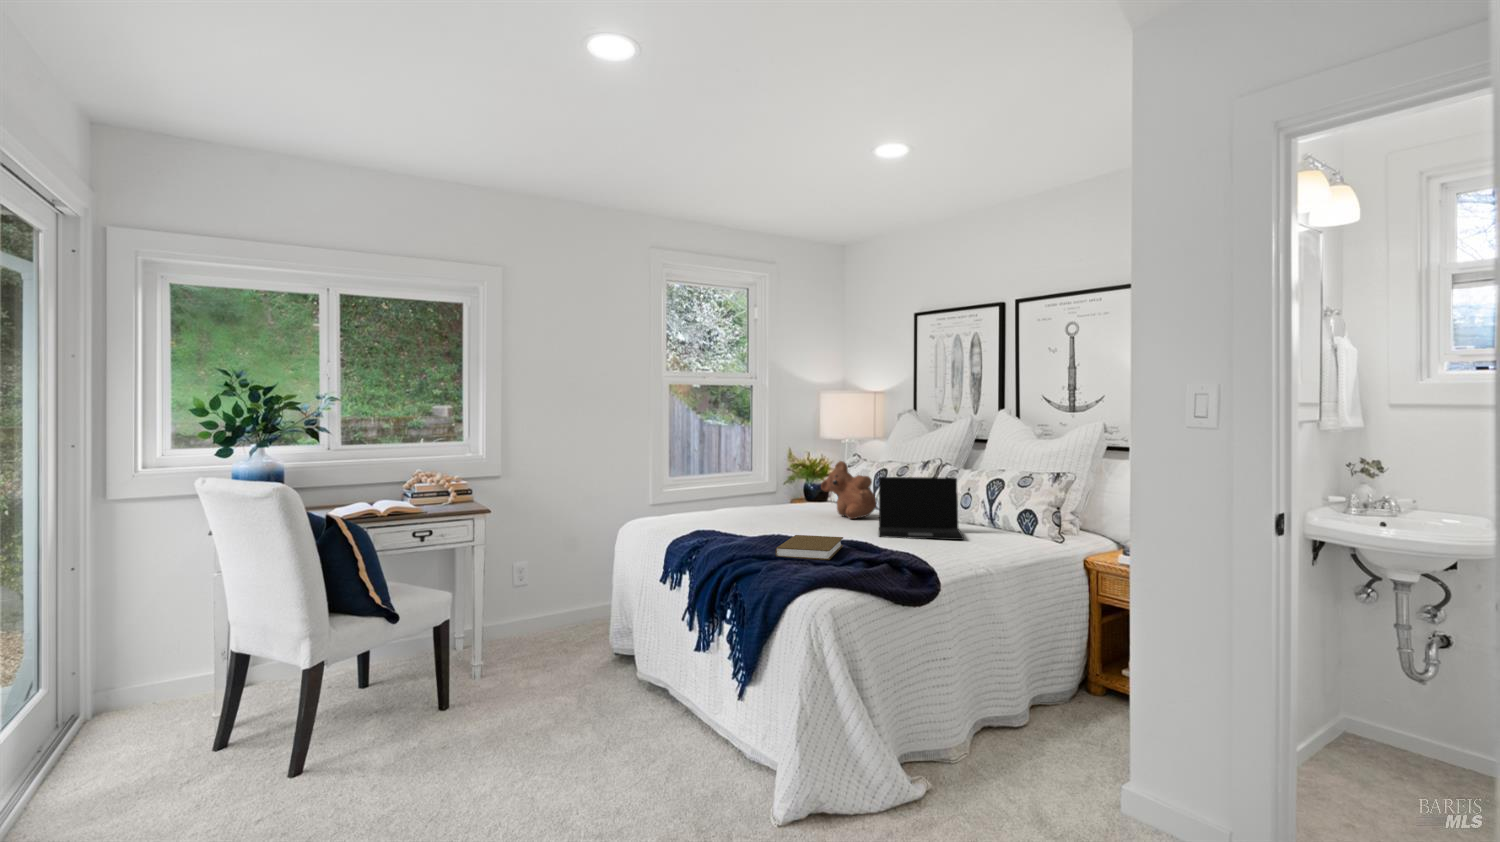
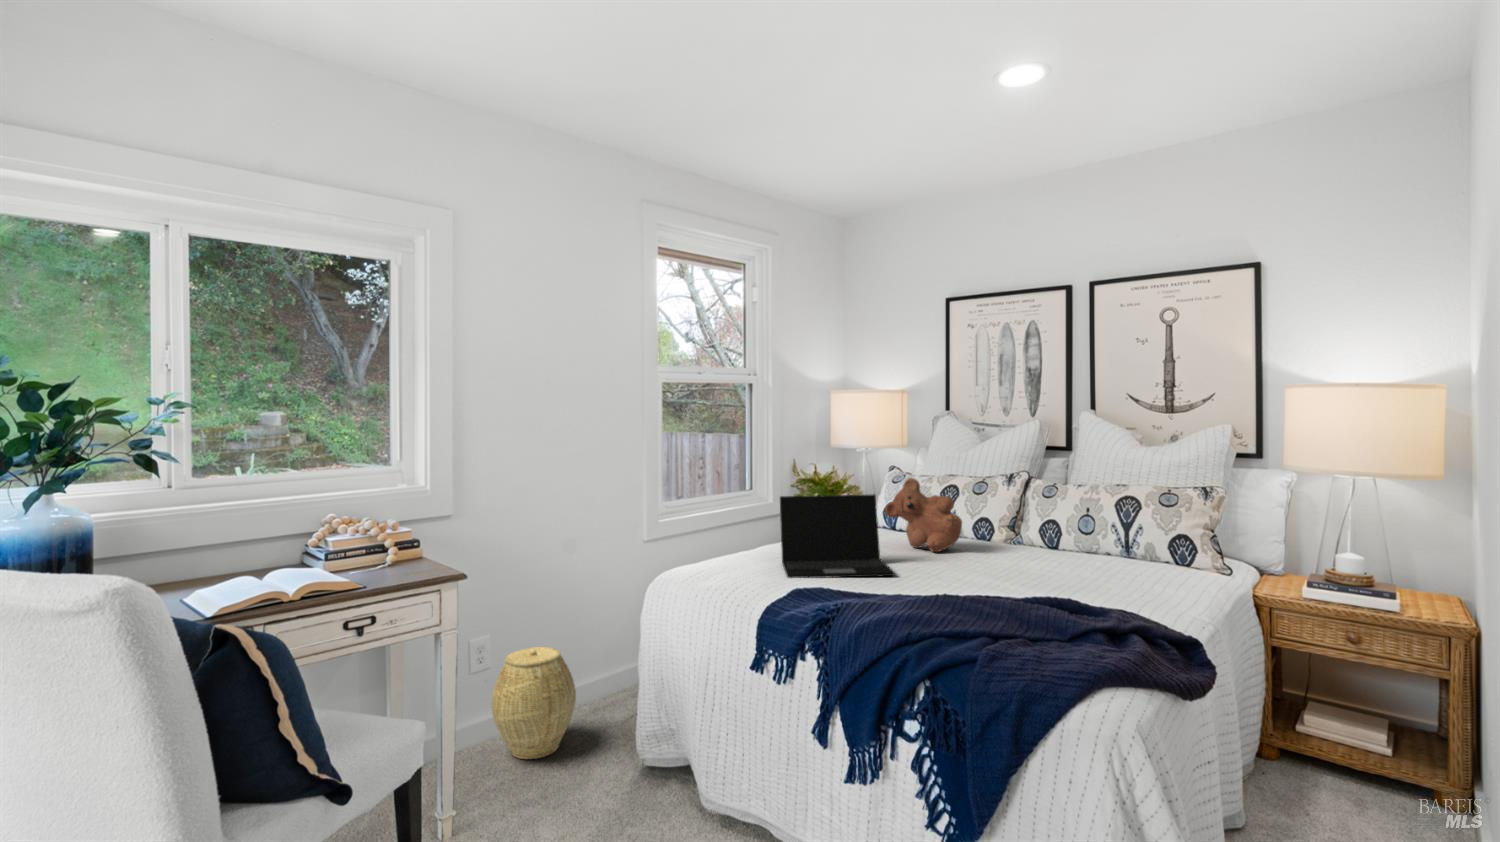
laptop: present [879,477,964,540] -> present [780,494,895,578]
book: present [775,535,843,560] -> none [953,591,1061,636]
woven basket: none [522,571,580,645] -> present [492,647,576,759]

